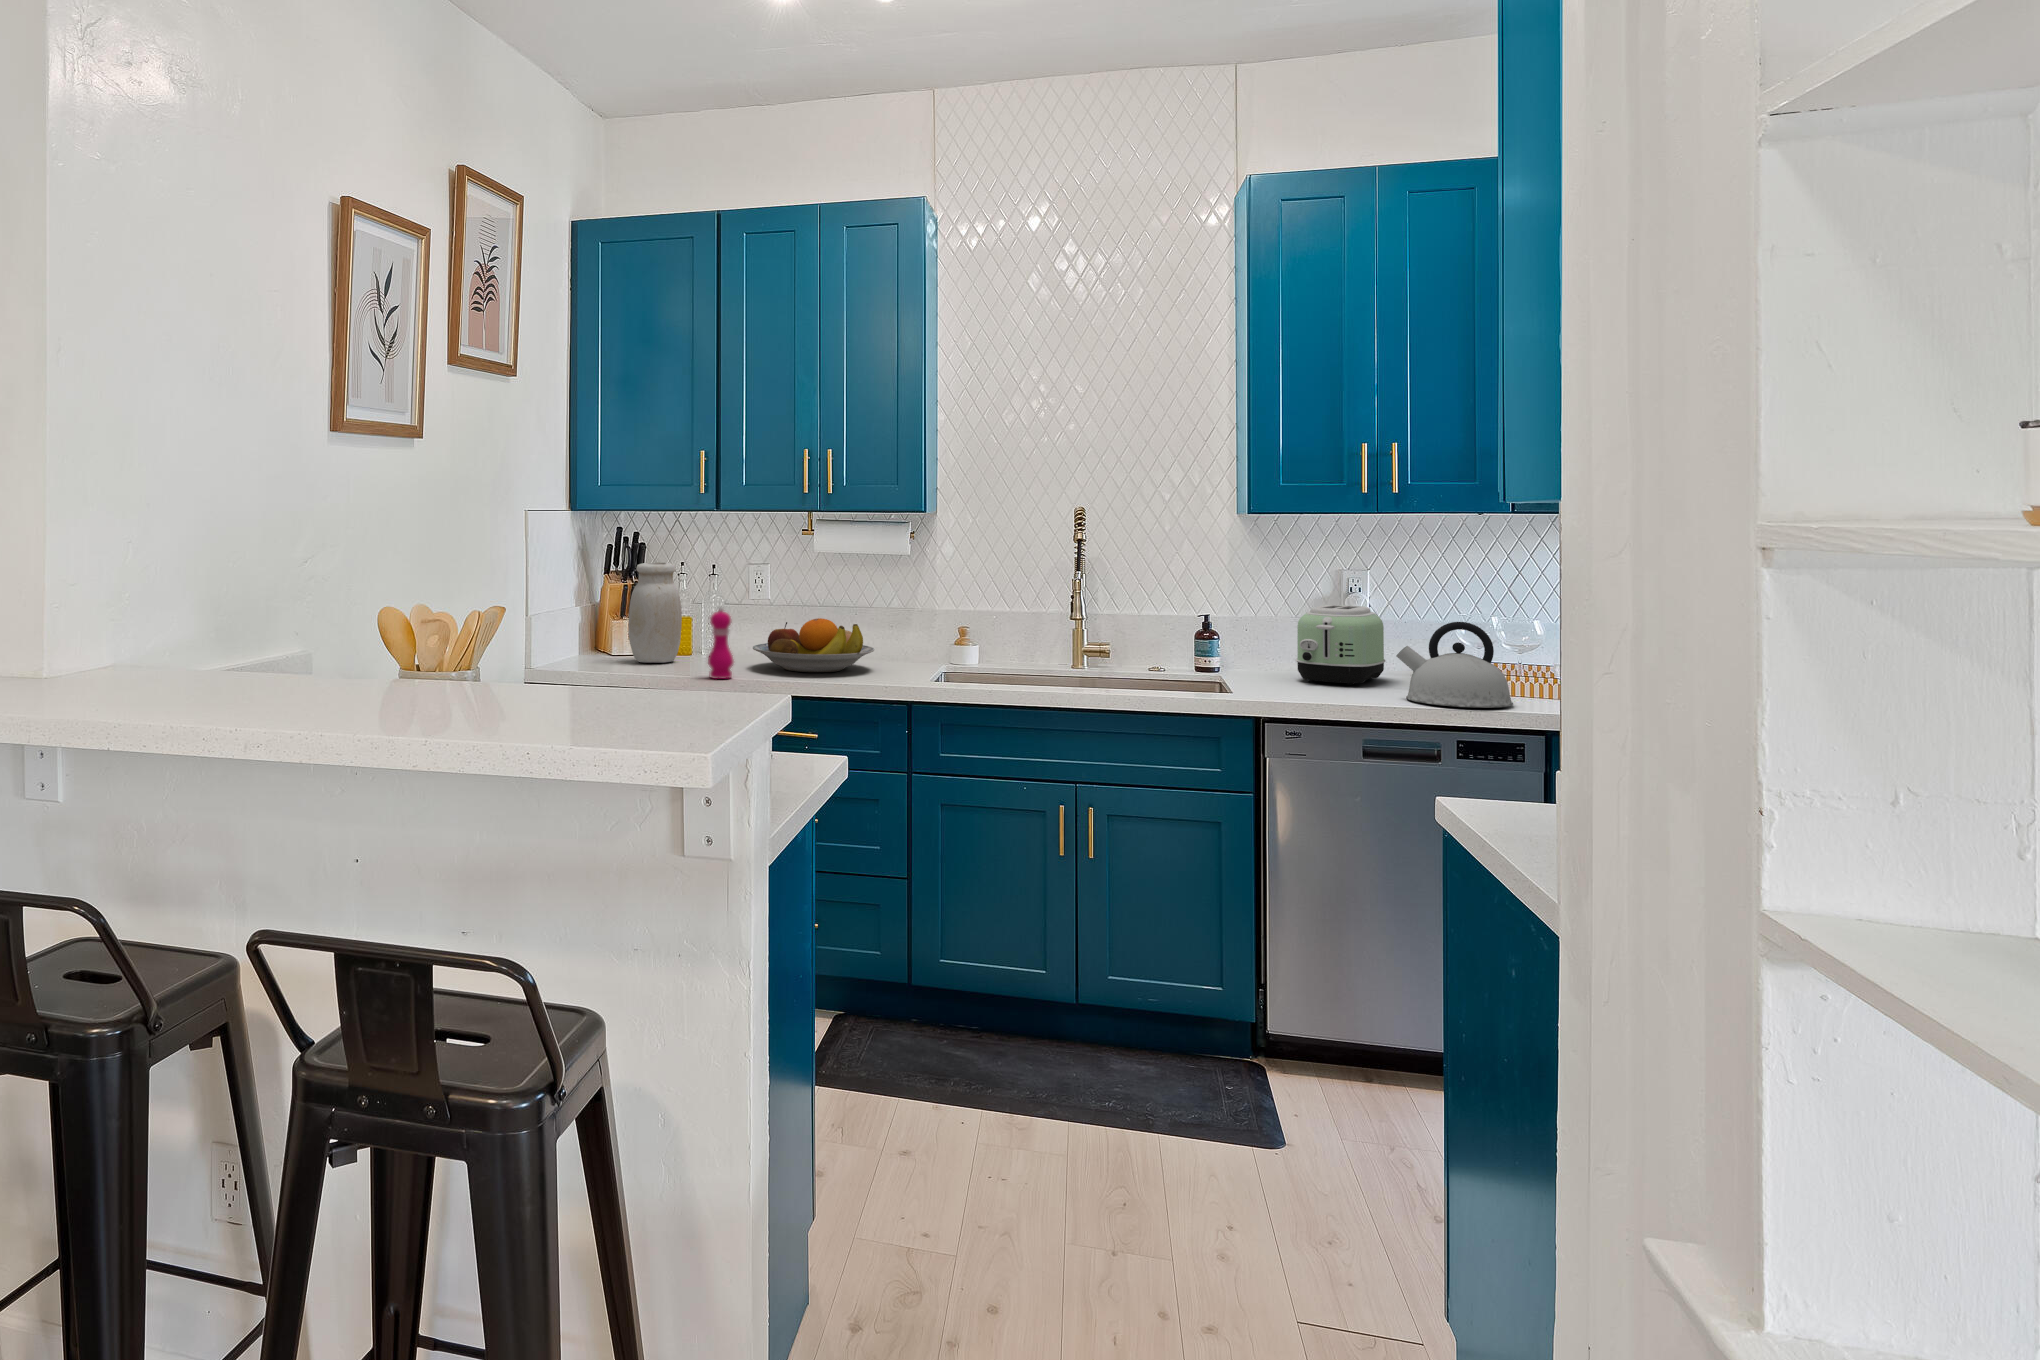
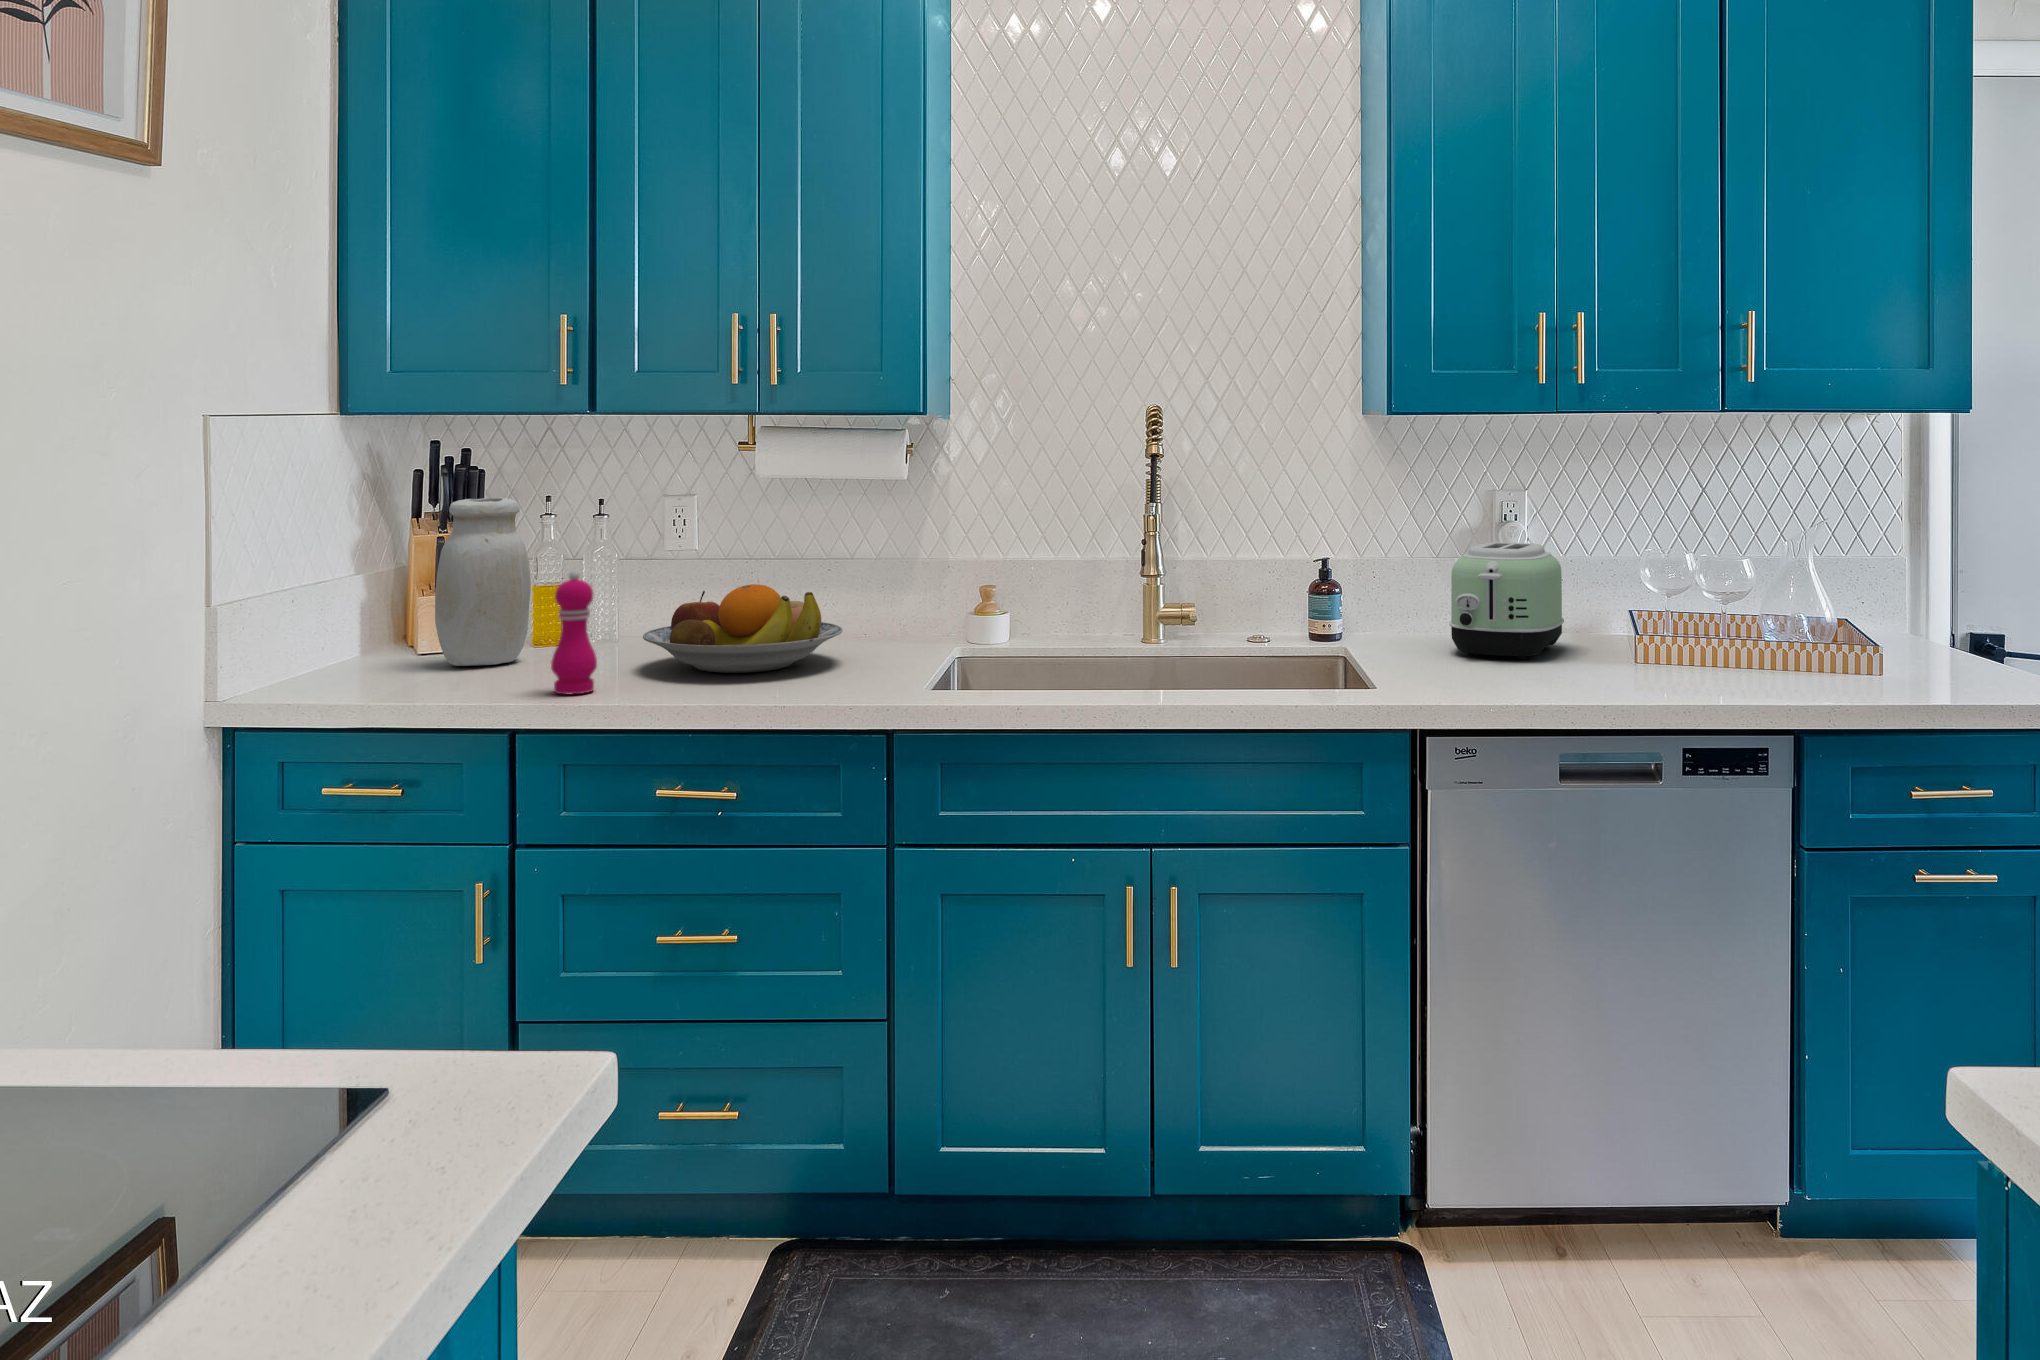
kettle: present [1396,622,1513,708] -> none [1588,565,1741,692]

